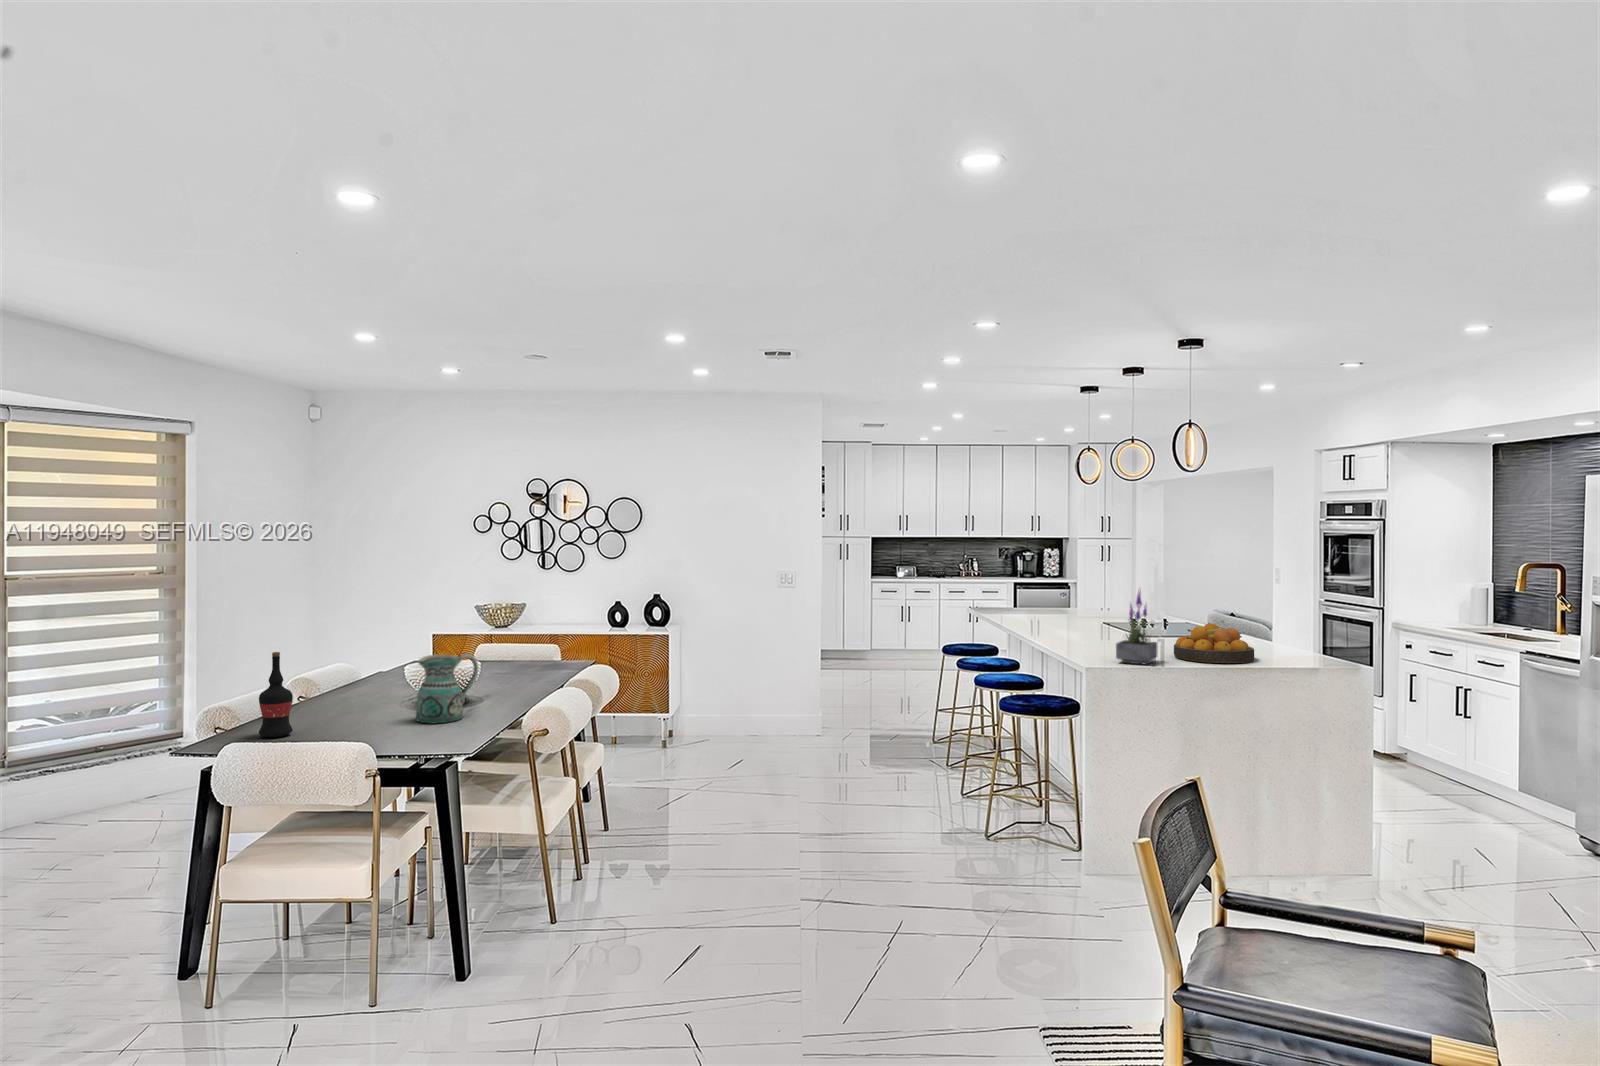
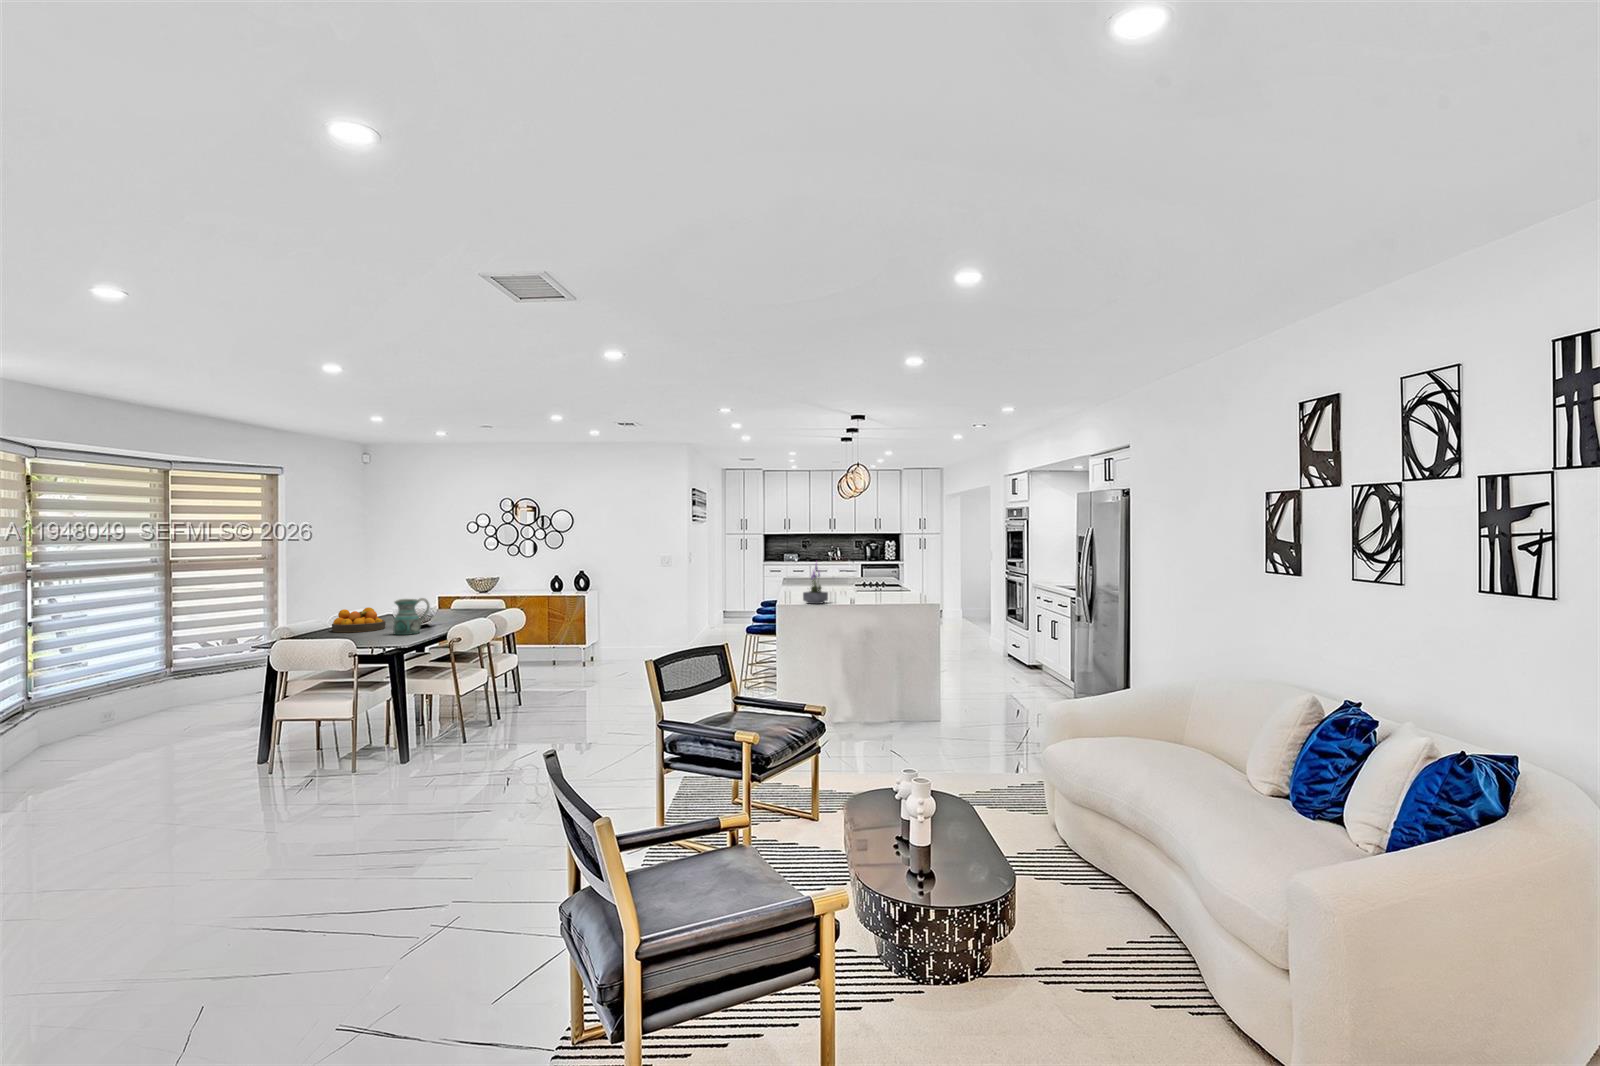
fruit bowl: present [1174,623,1255,663] -> present [332,607,386,632]
wine bottle: present [259,652,293,737] -> none [305,596,324,640]

